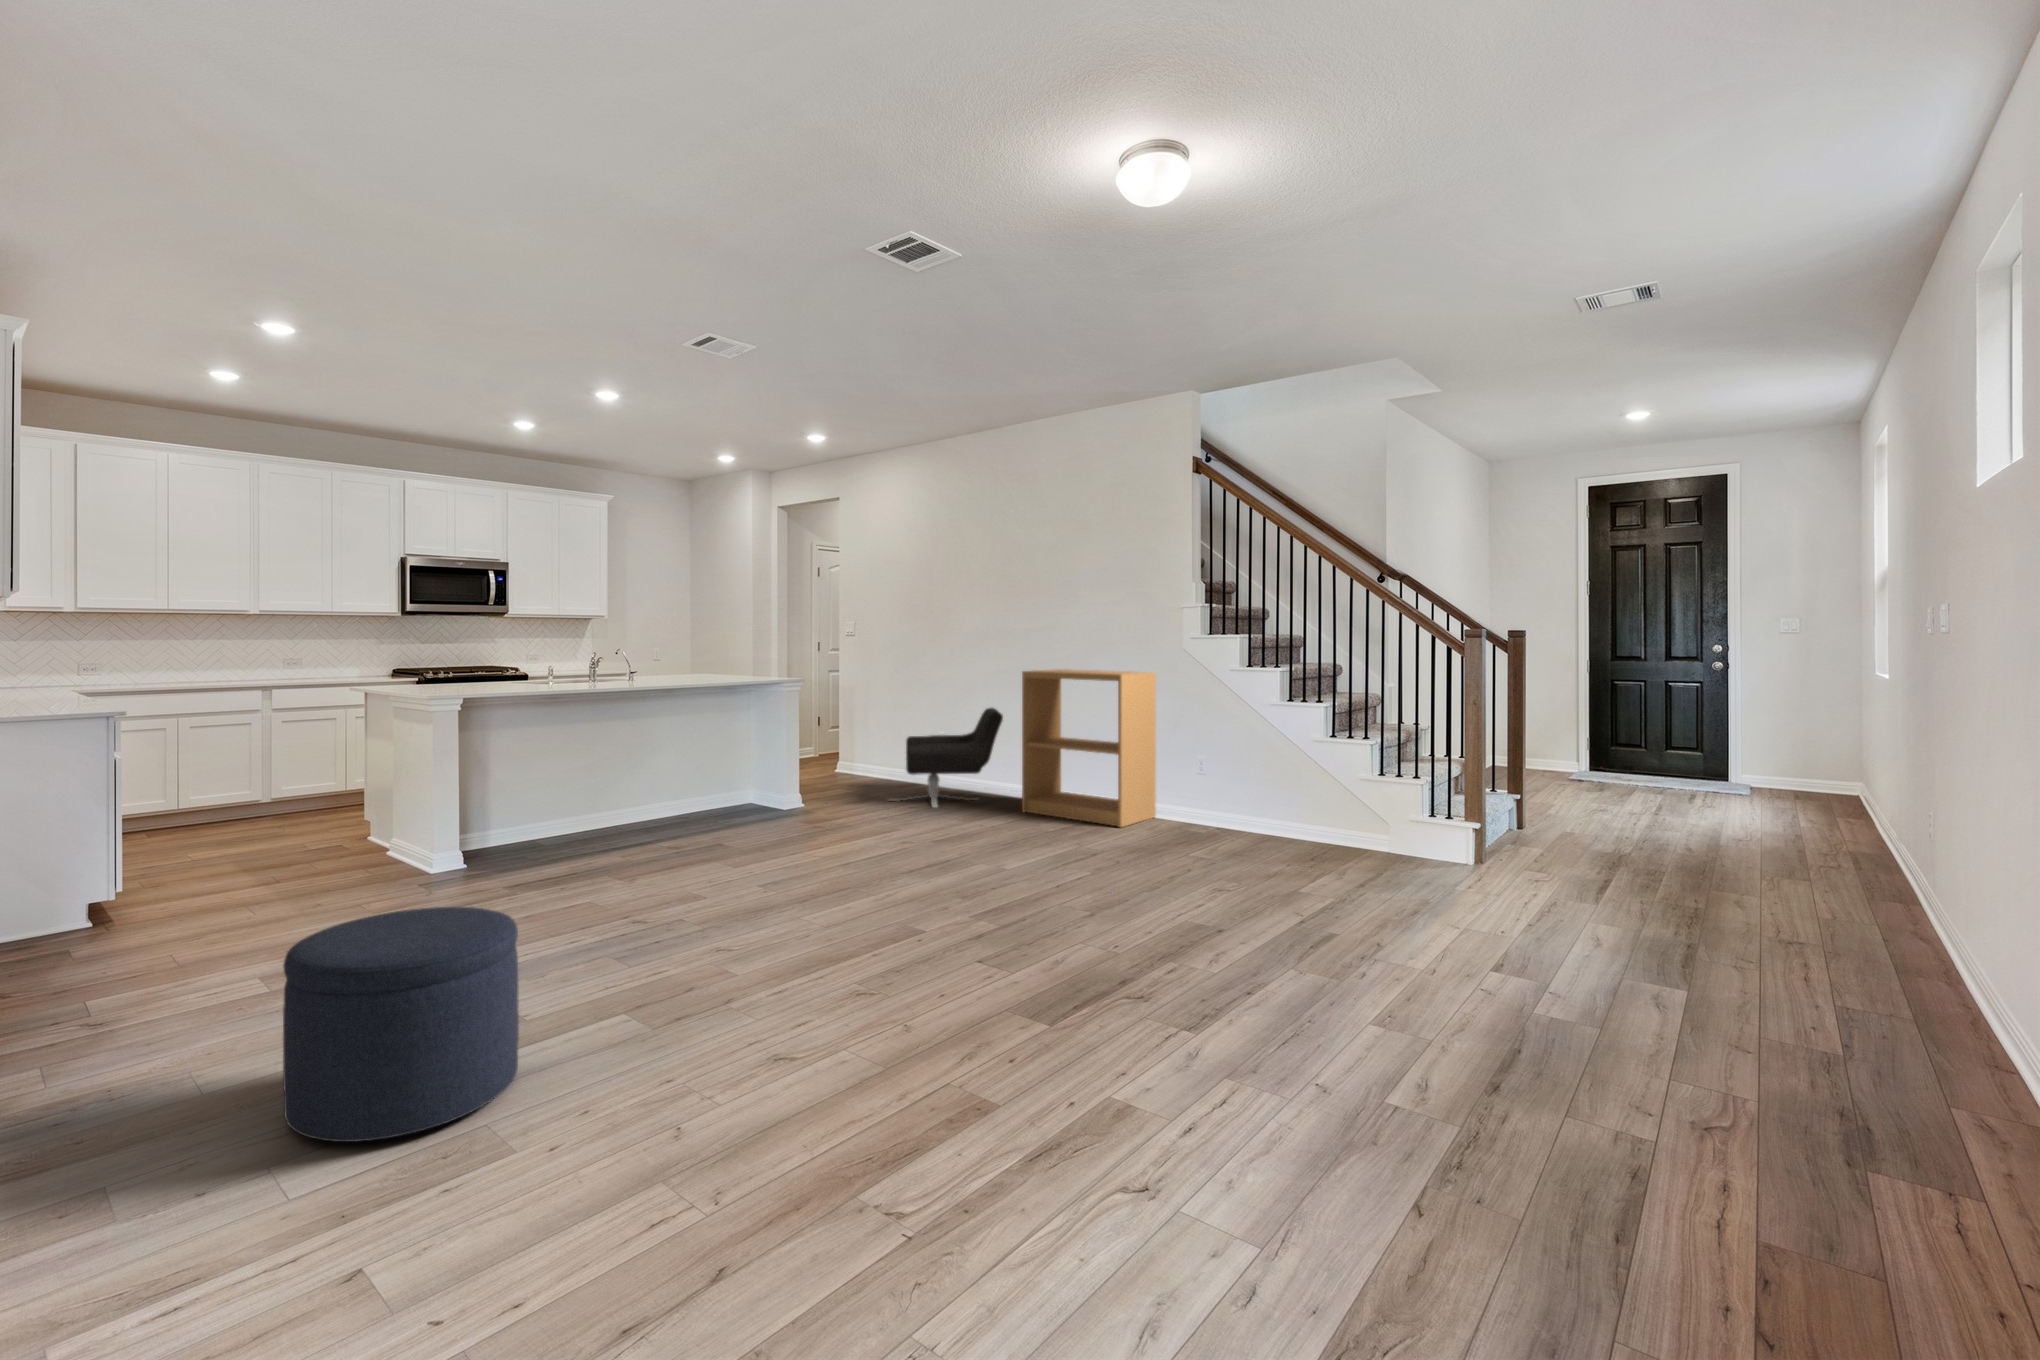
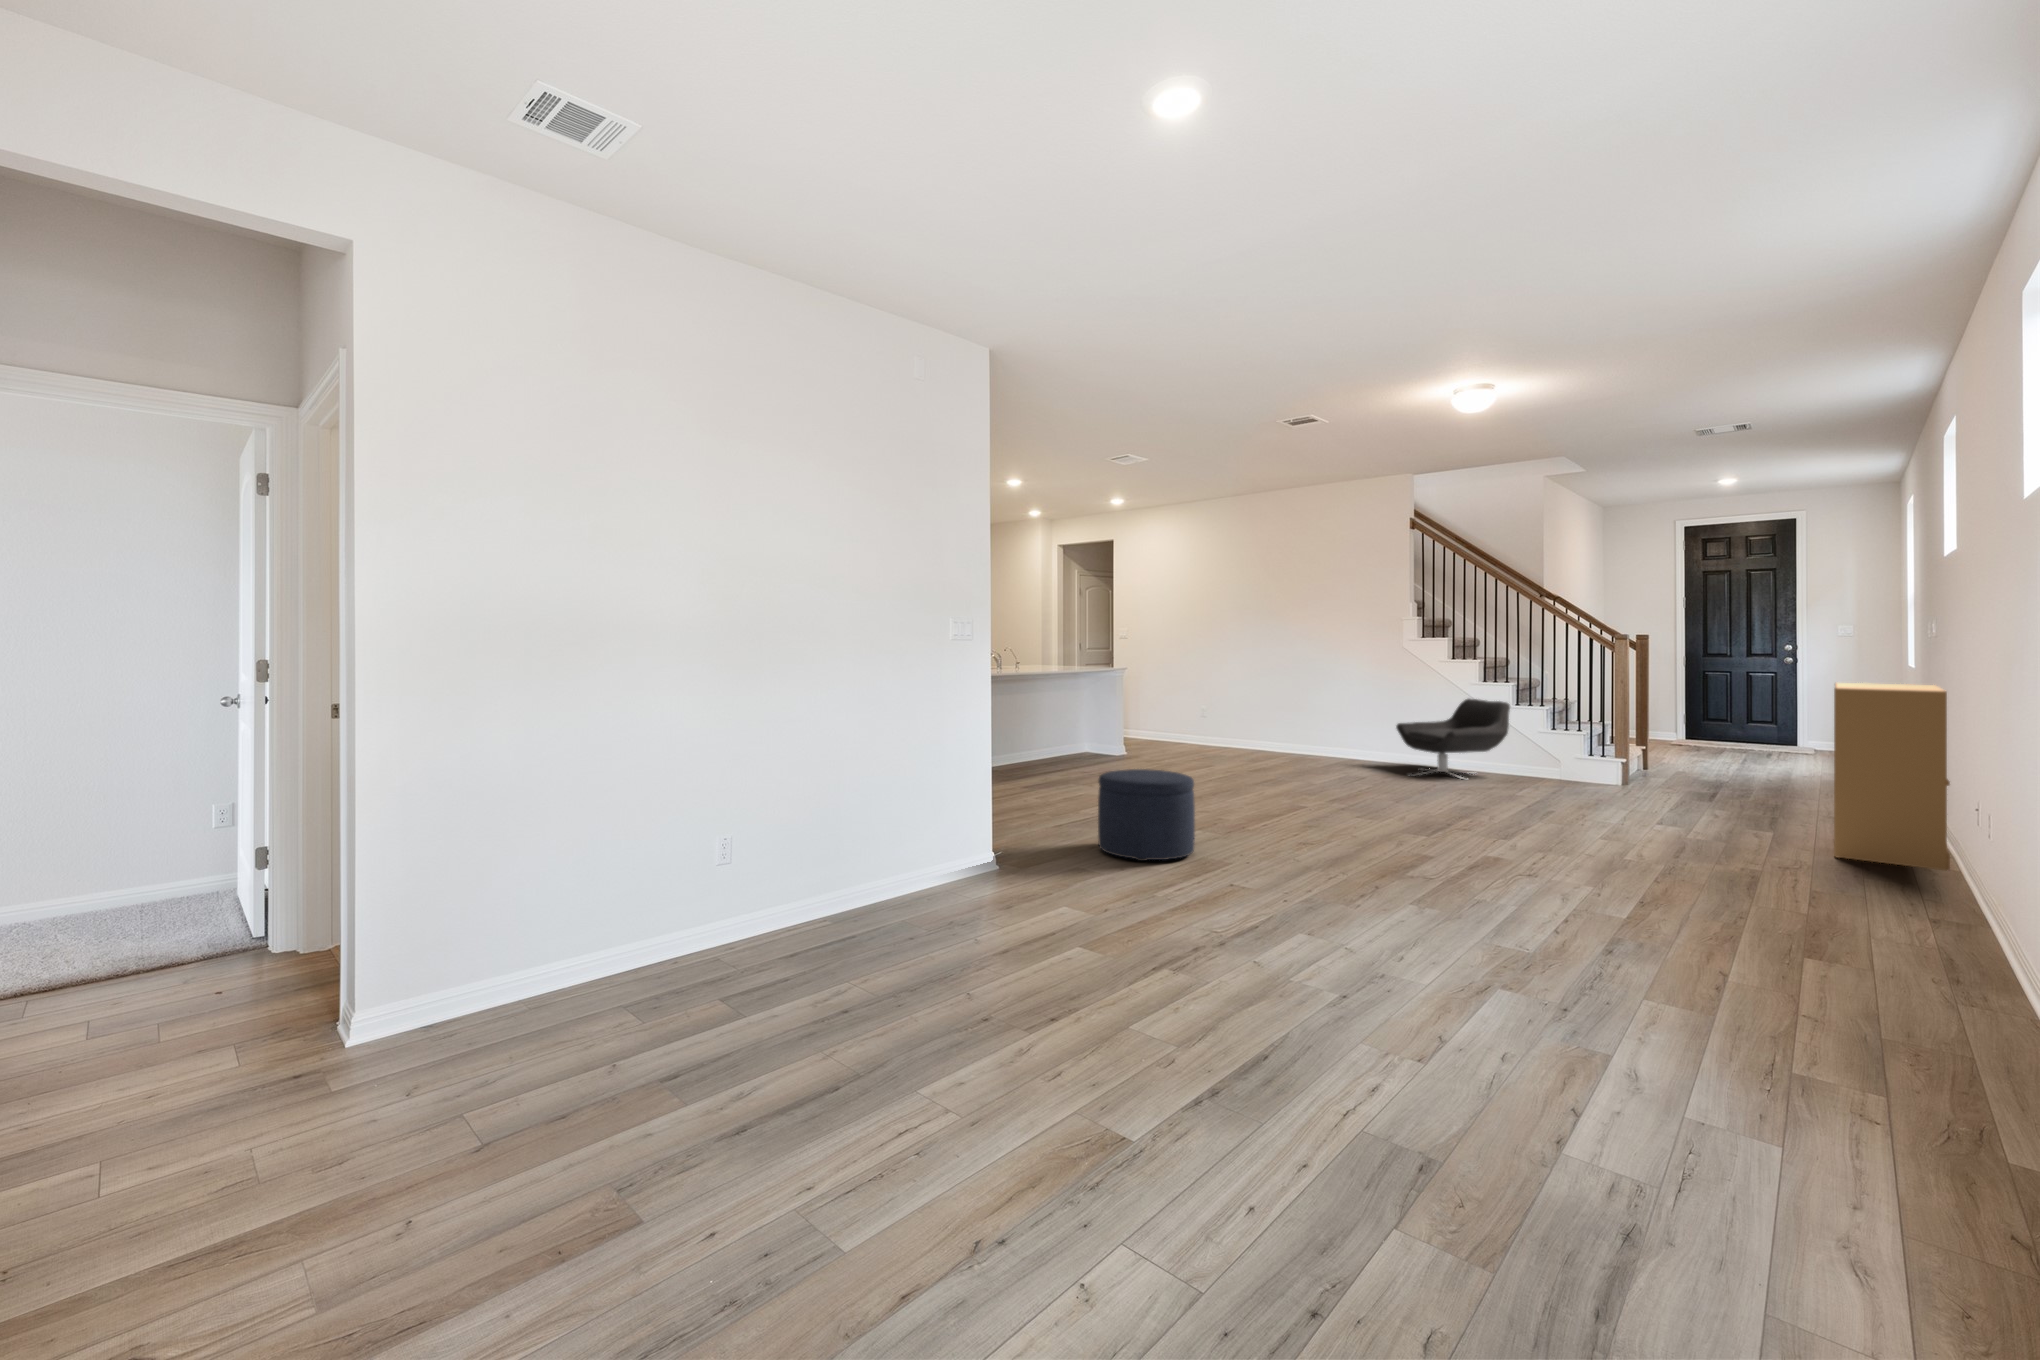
bookshelf: present [1022,669,1156,828] -> present [1834,683,1950,870]
lounge chair: present [906,707,1003,808] -> present [1396,699,1510,779]

